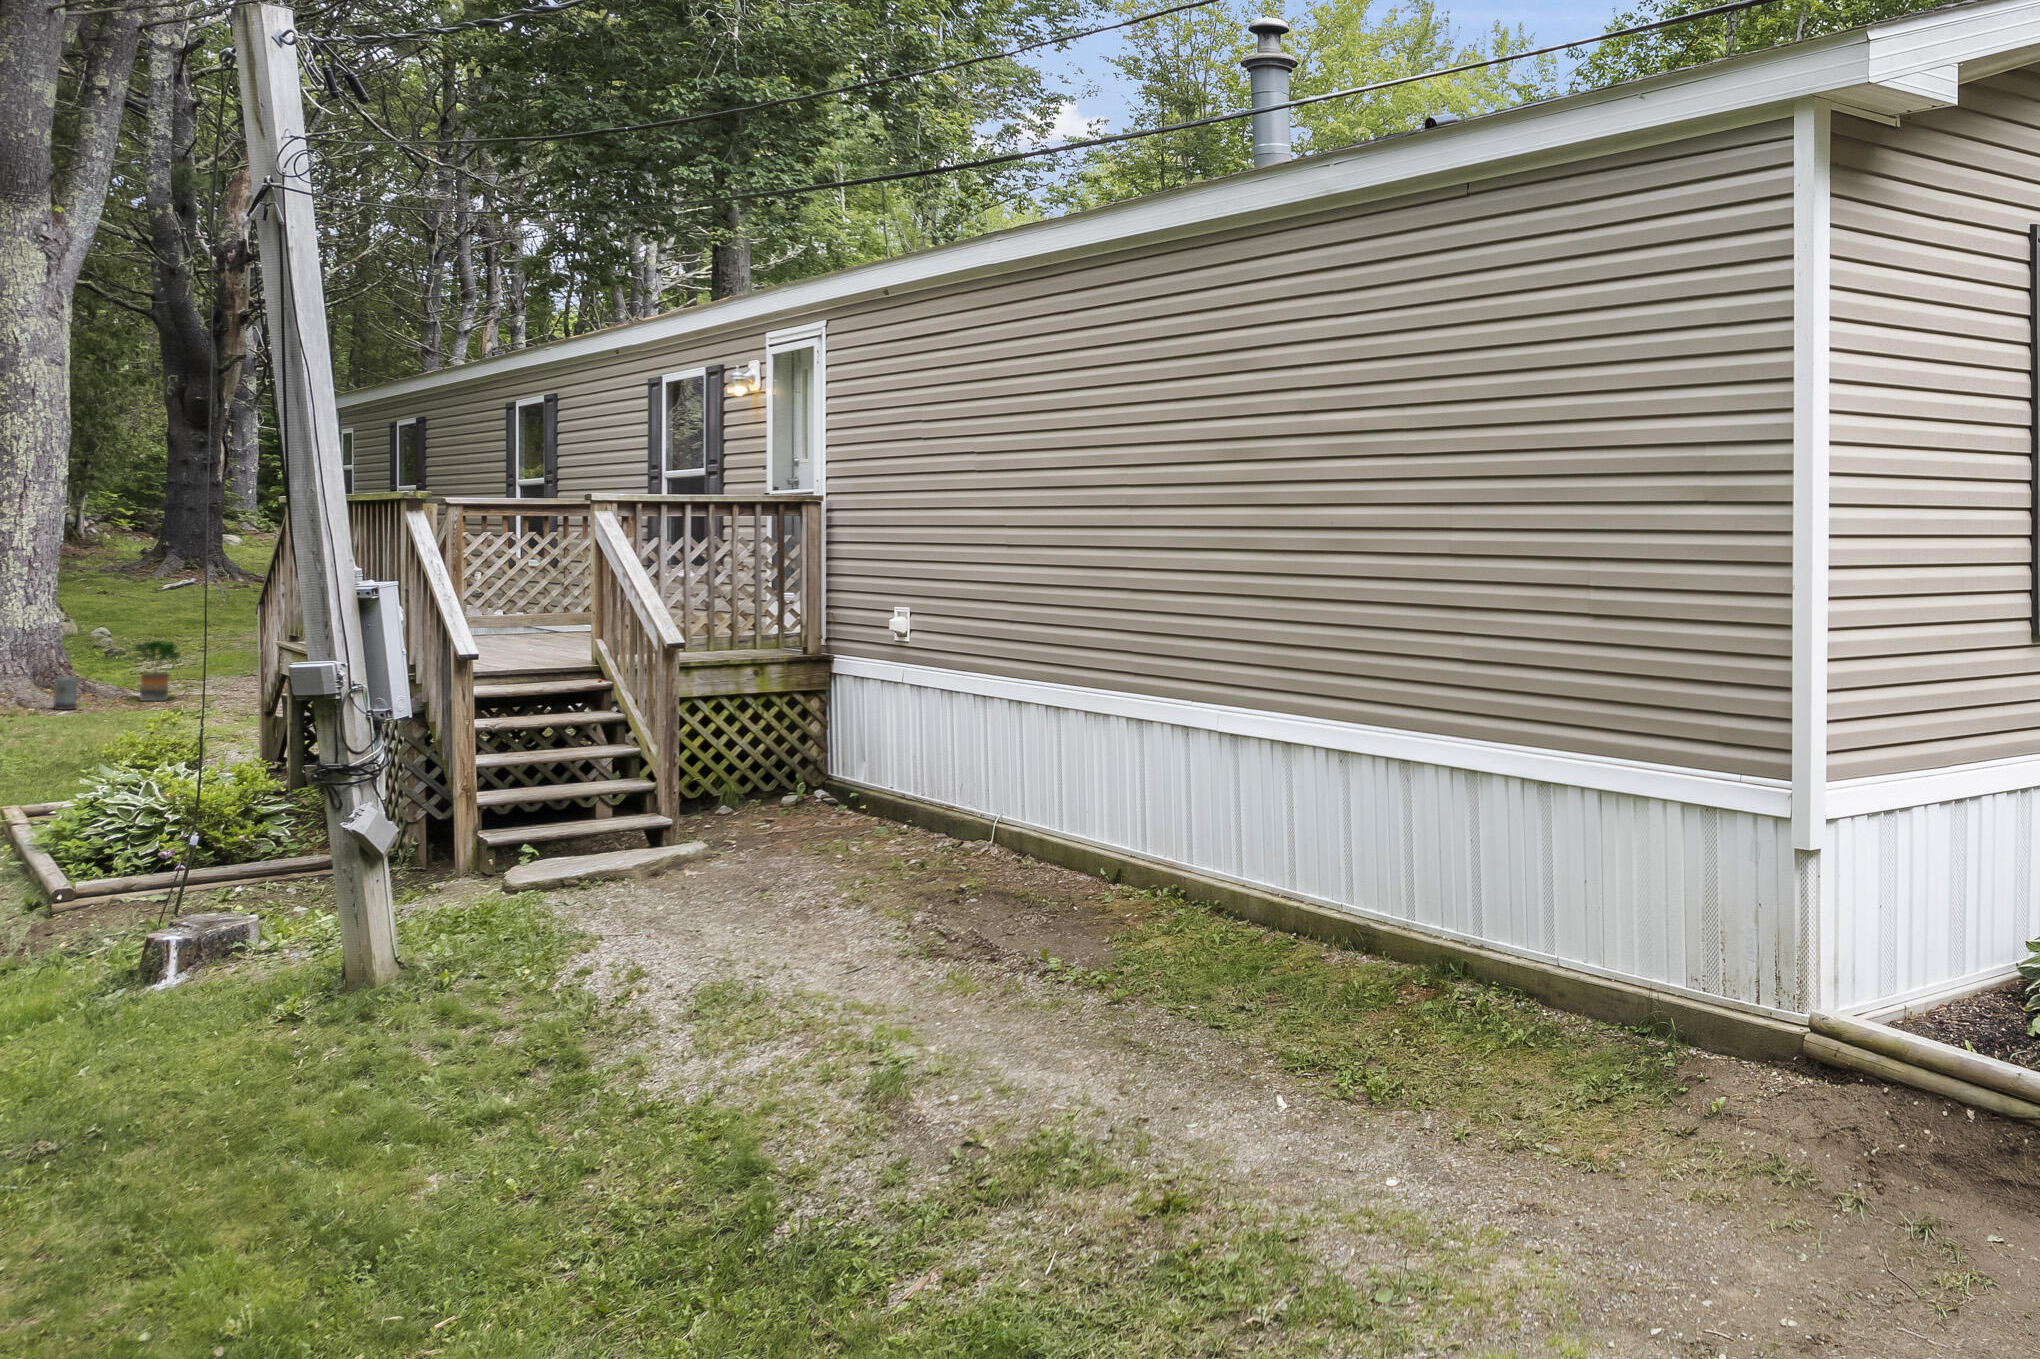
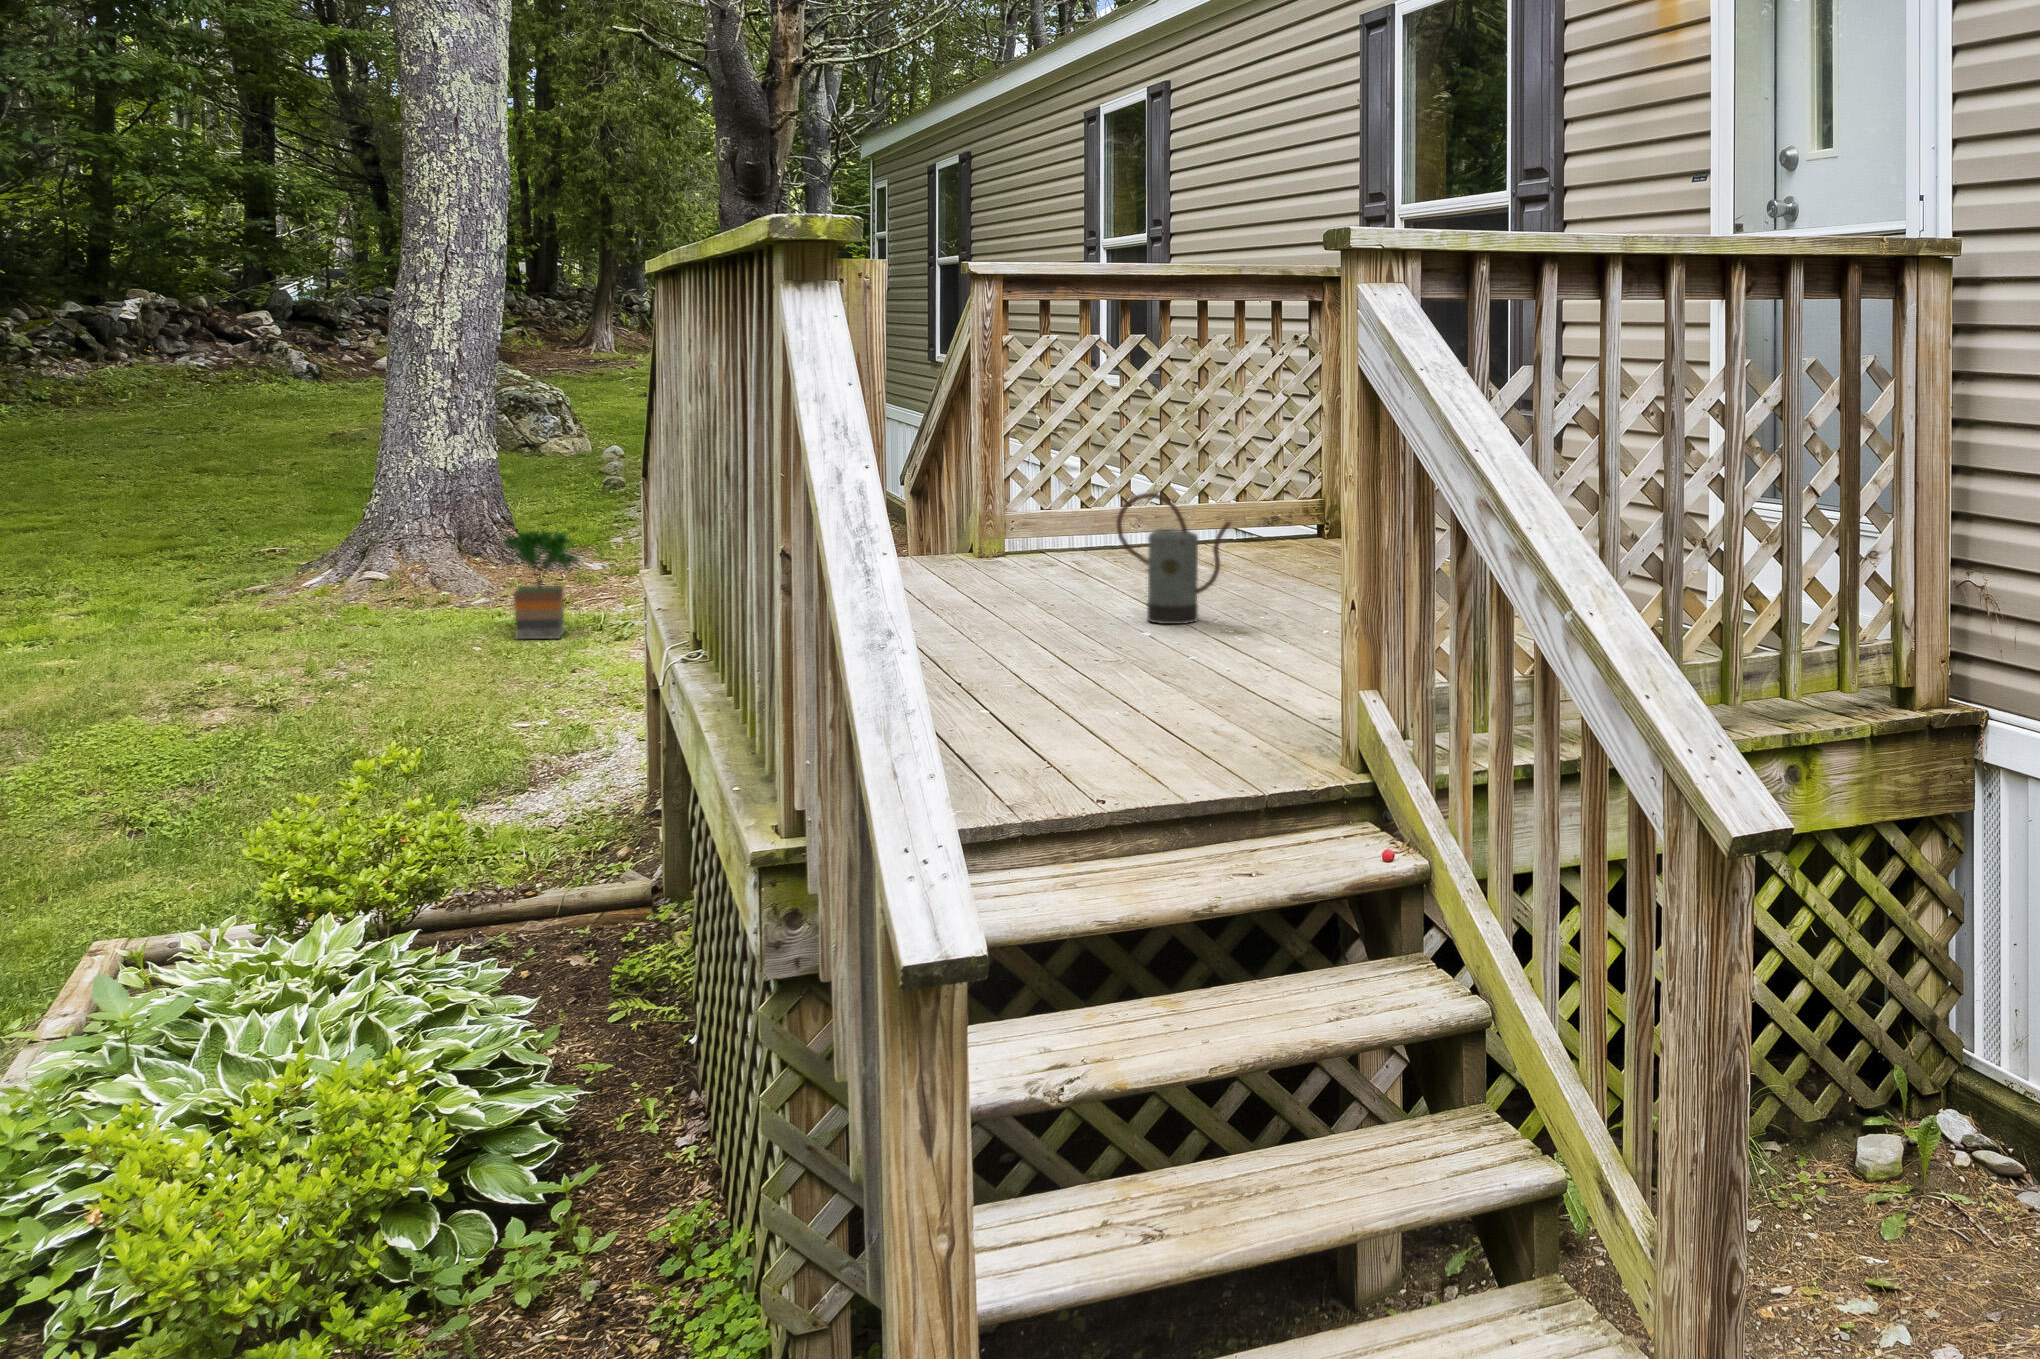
watering can: present [43,674,85,710] -> present [1116,493,1231,624]

